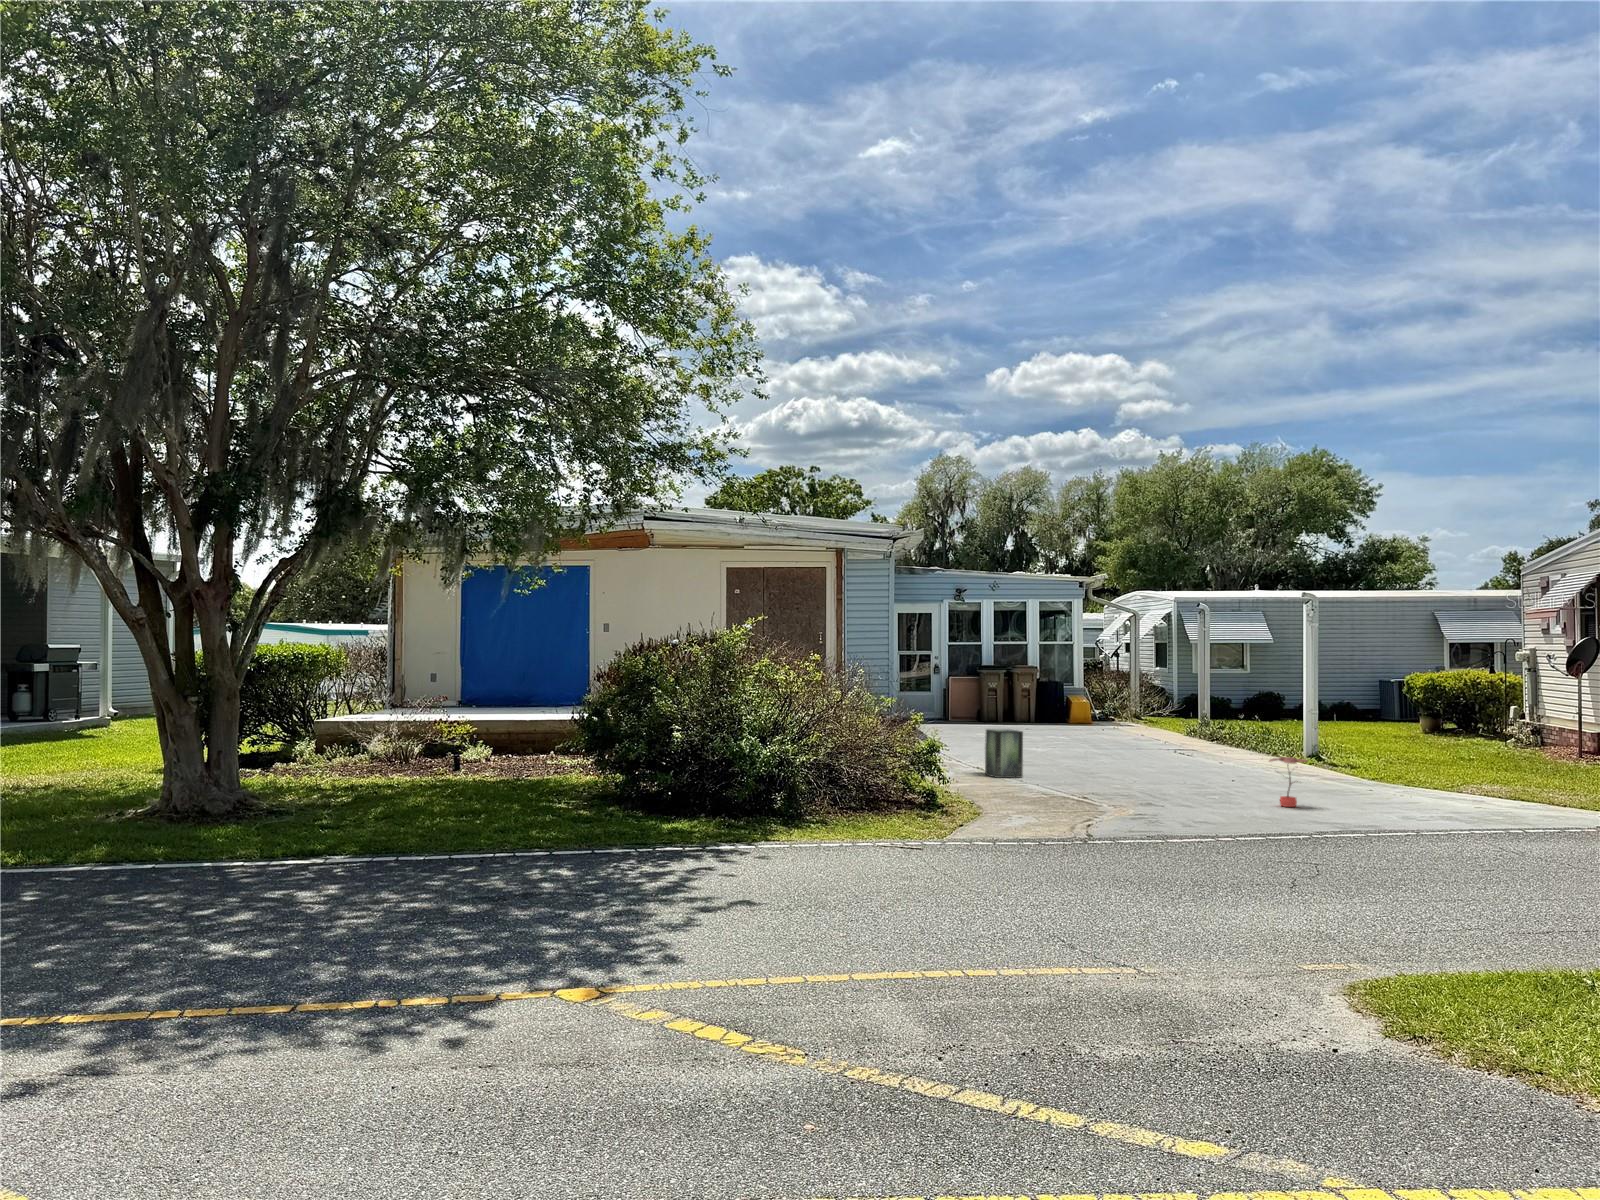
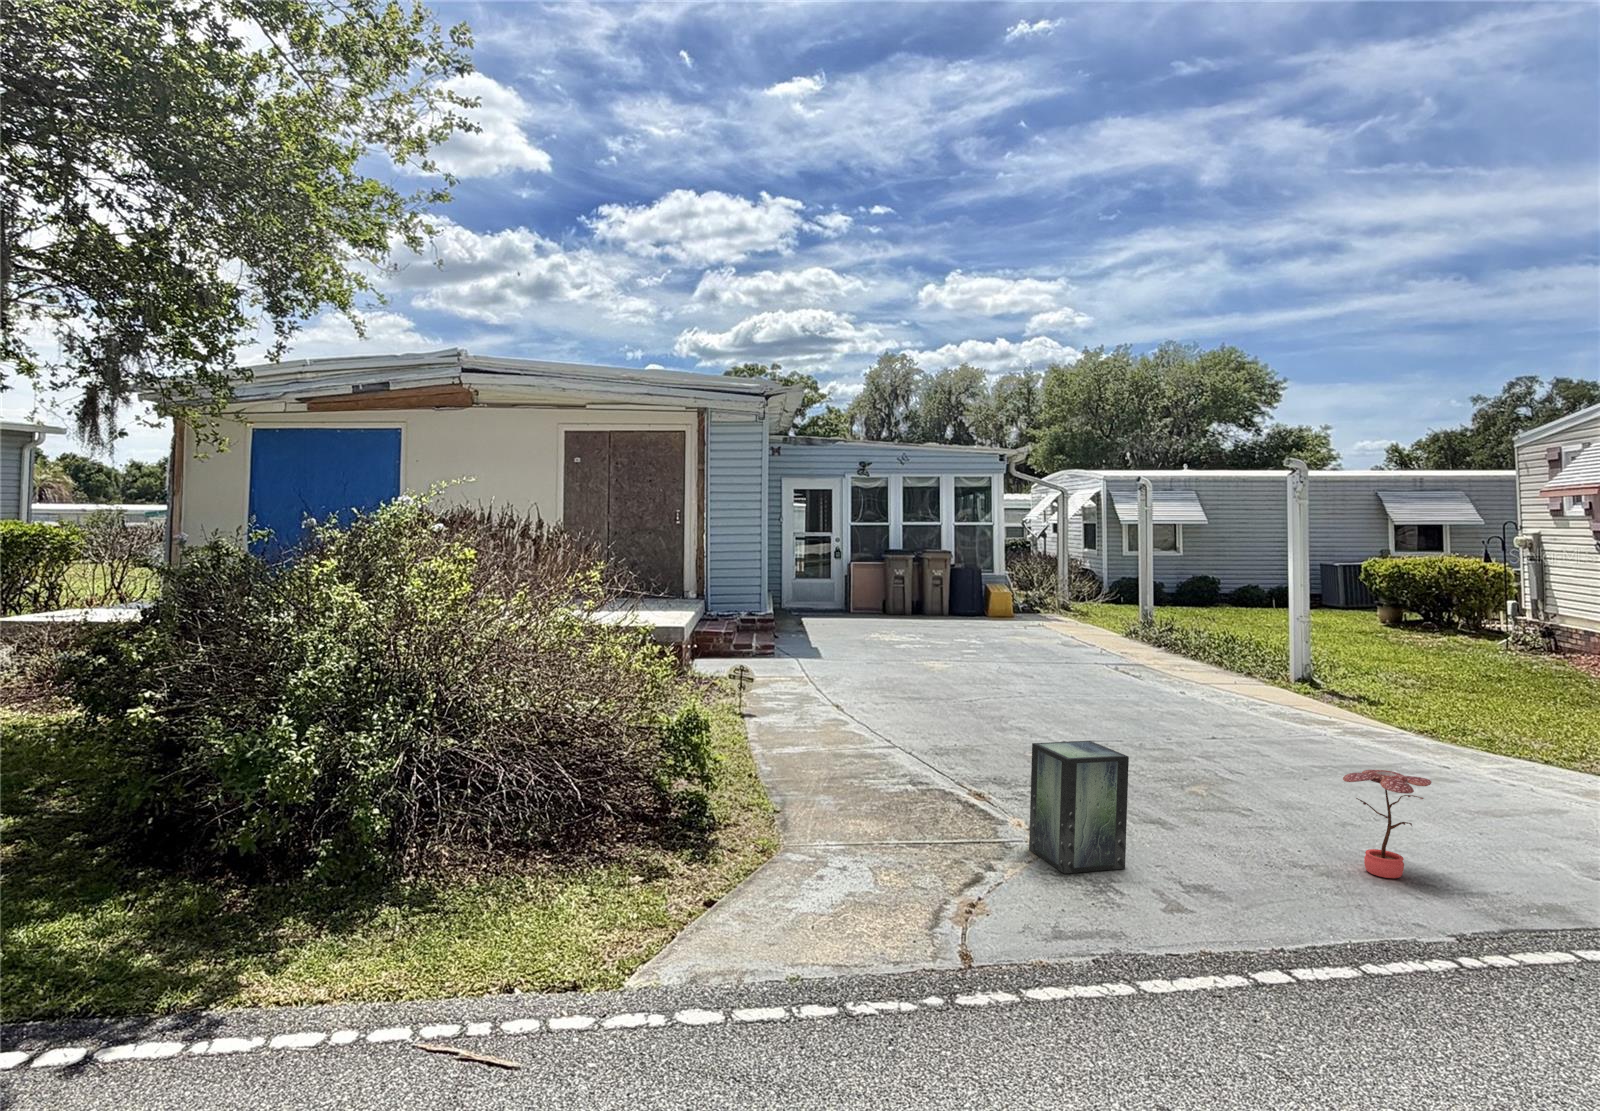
storage box: present [985,729,1023,778] -> present [1029,741,1129,874]

